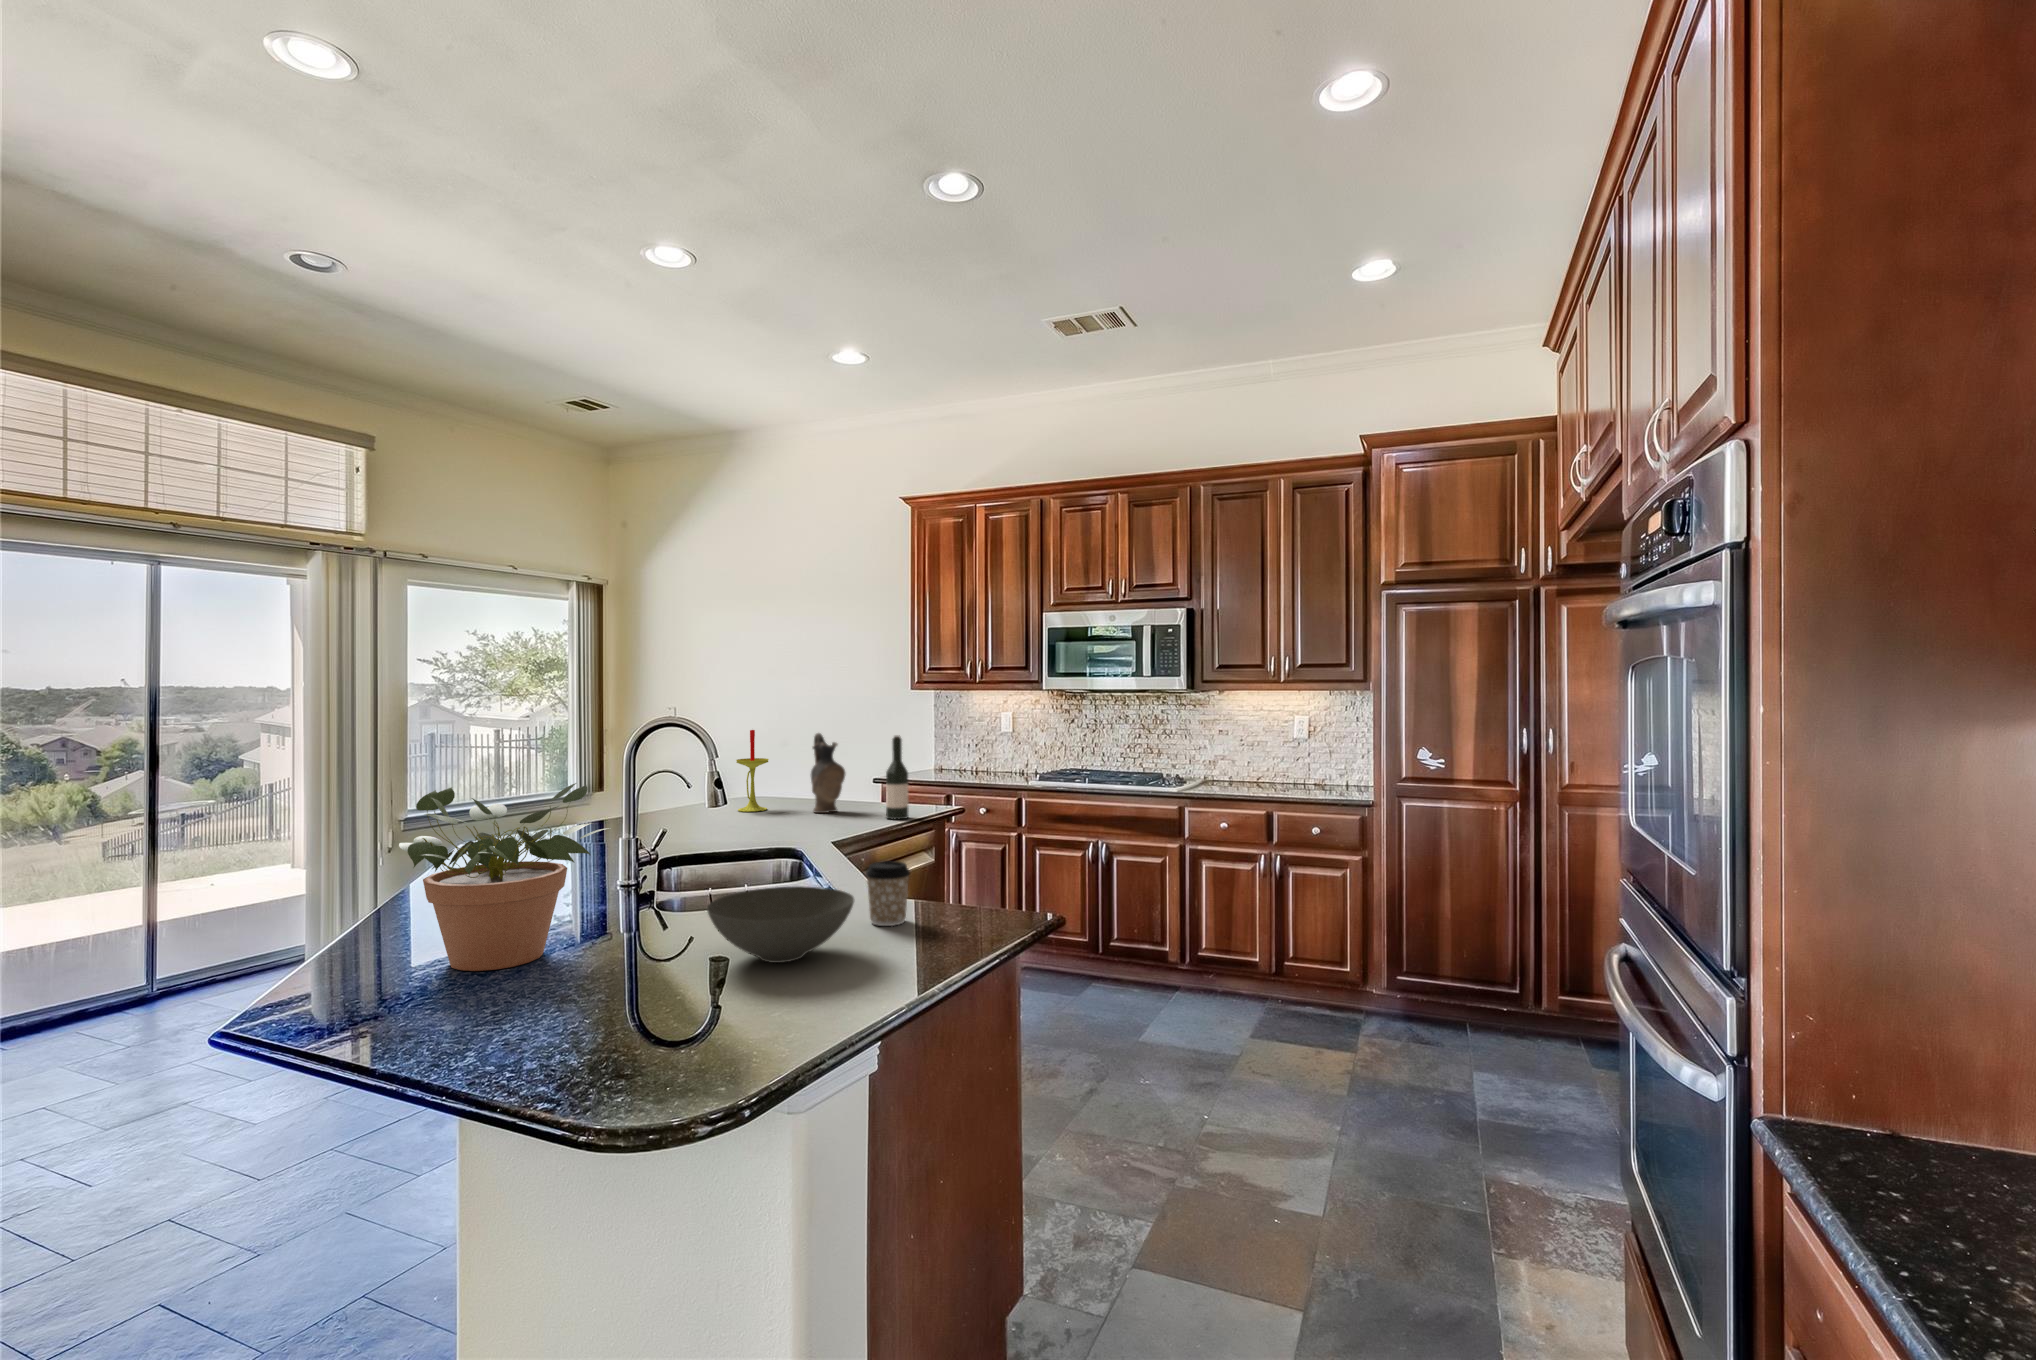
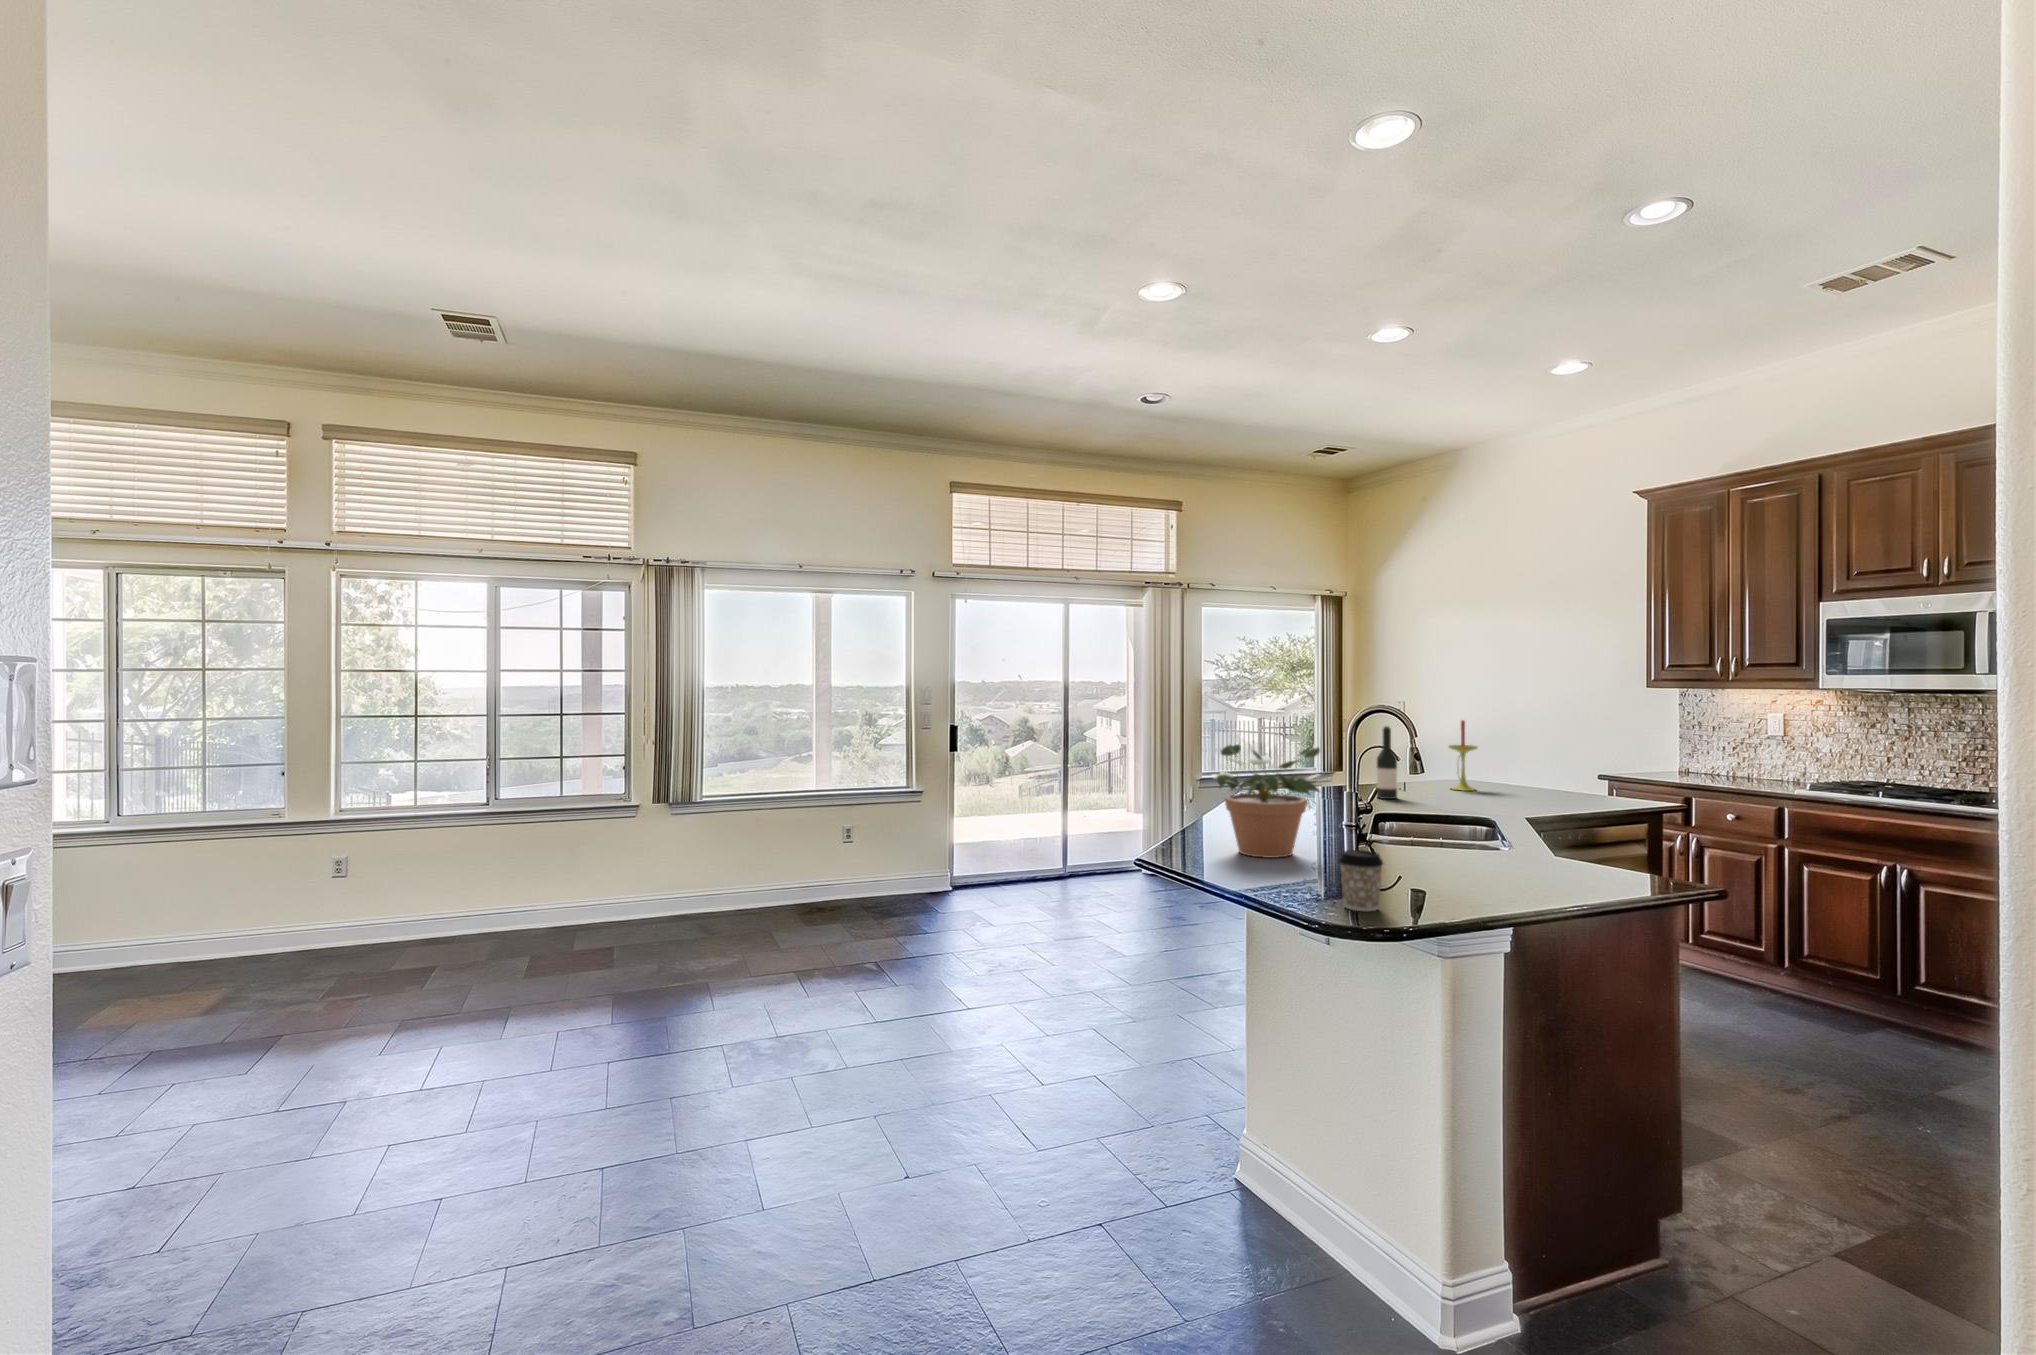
ceramic pitcher: present [811,733,845,813] -> none [1518,725,1553,797]
wine bottle: present [886,735,908,819] -> present [1377,726,1397,799]
coffee cup: present [866,861,910,926] -> present [1339,850,1383,911]
bowl: present [707,887,854,963] -> none [1398,831,1514,882]

